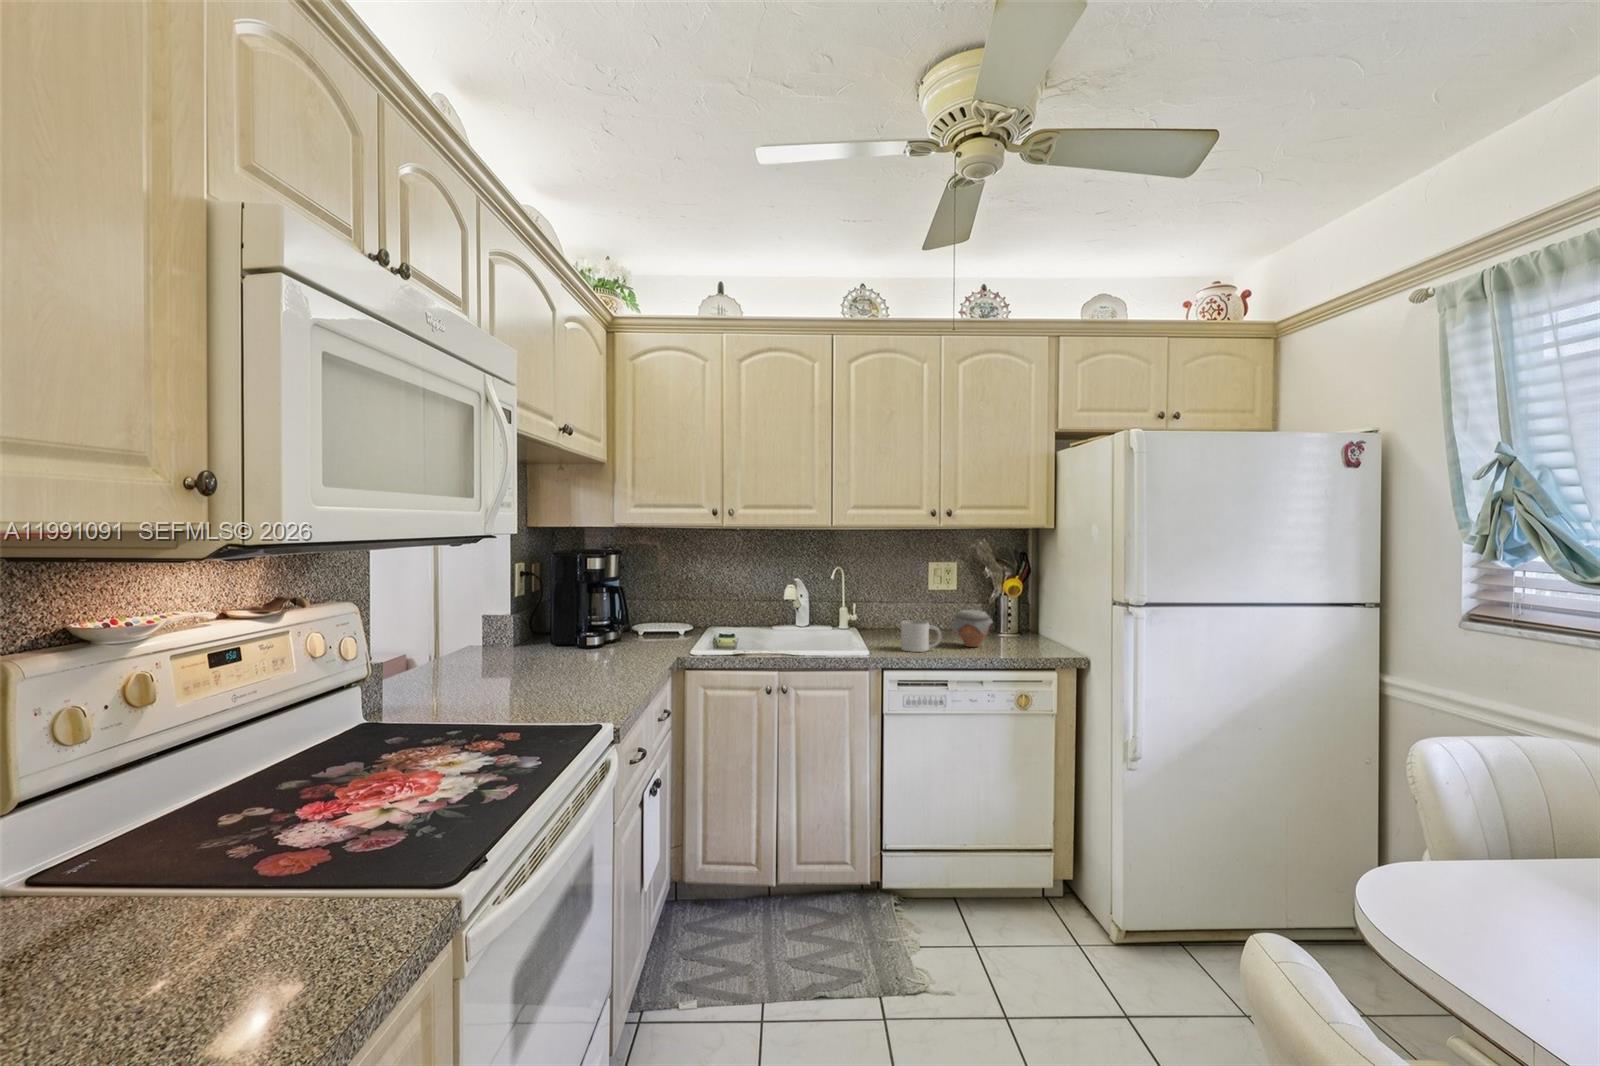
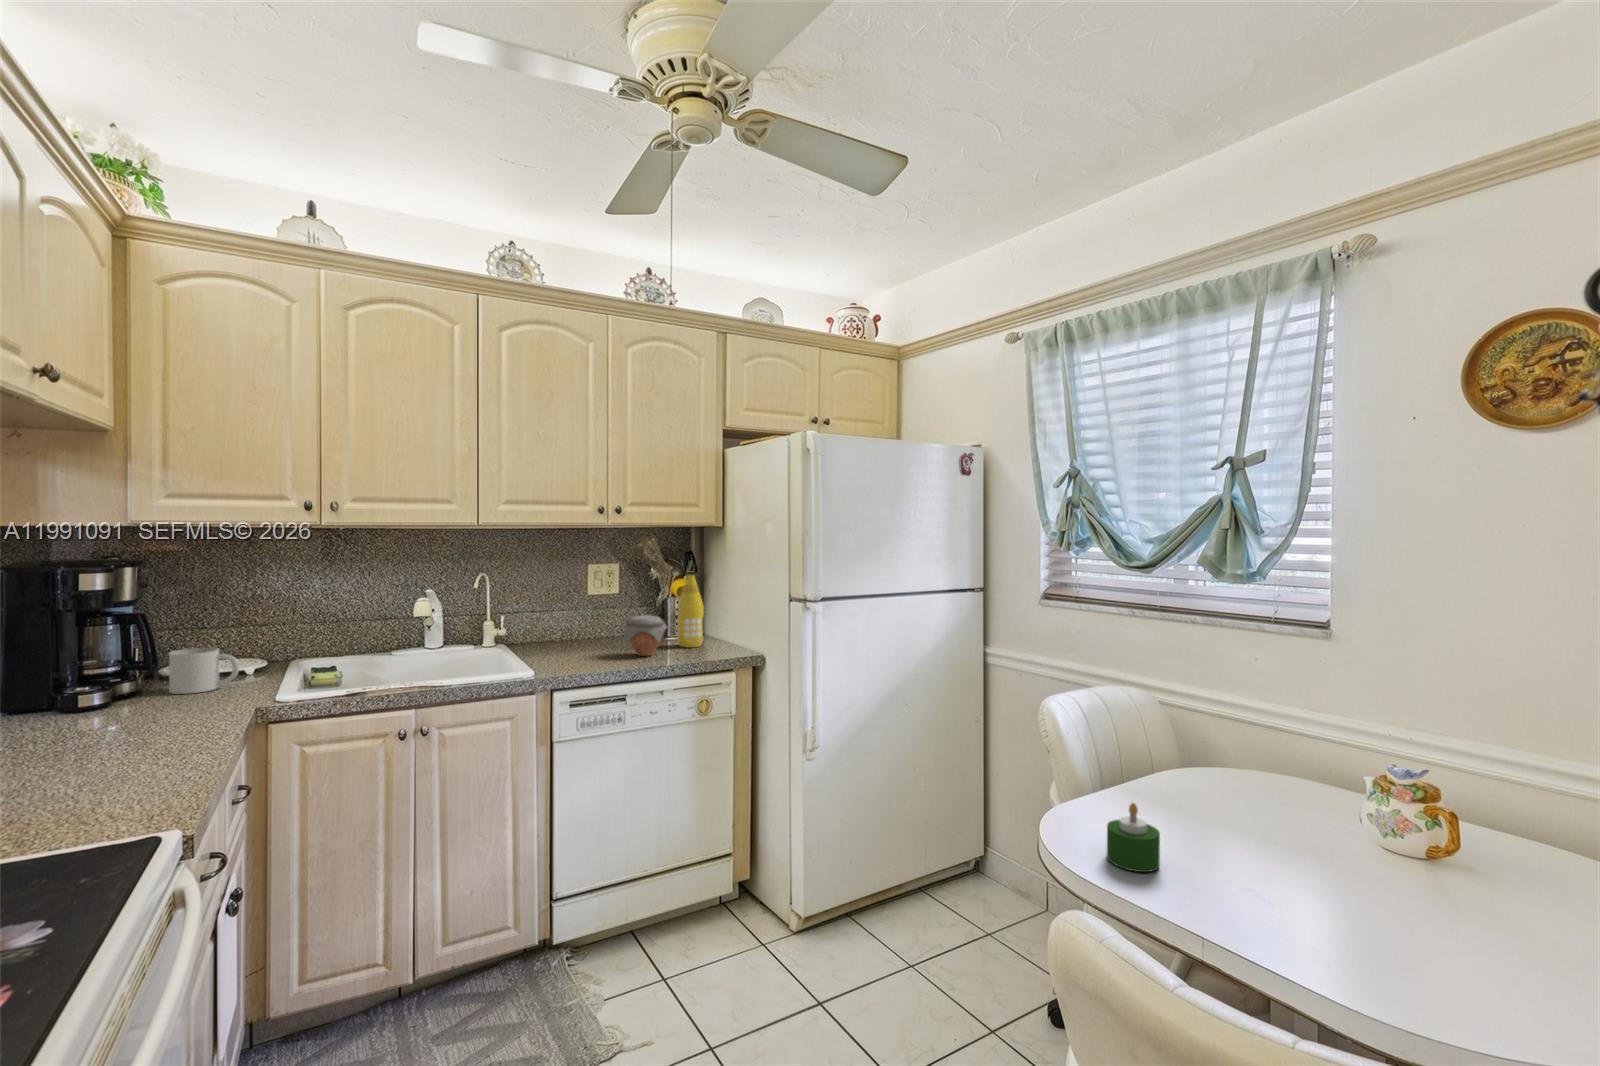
bottle: none [1007,571,1033,643] -> present [677,572,704,648]
mug: present [901,620,941,652] -> present [169,648,239,694]
candle: none [1448,878,1535,970] -> present [1107,803,1160,872]

